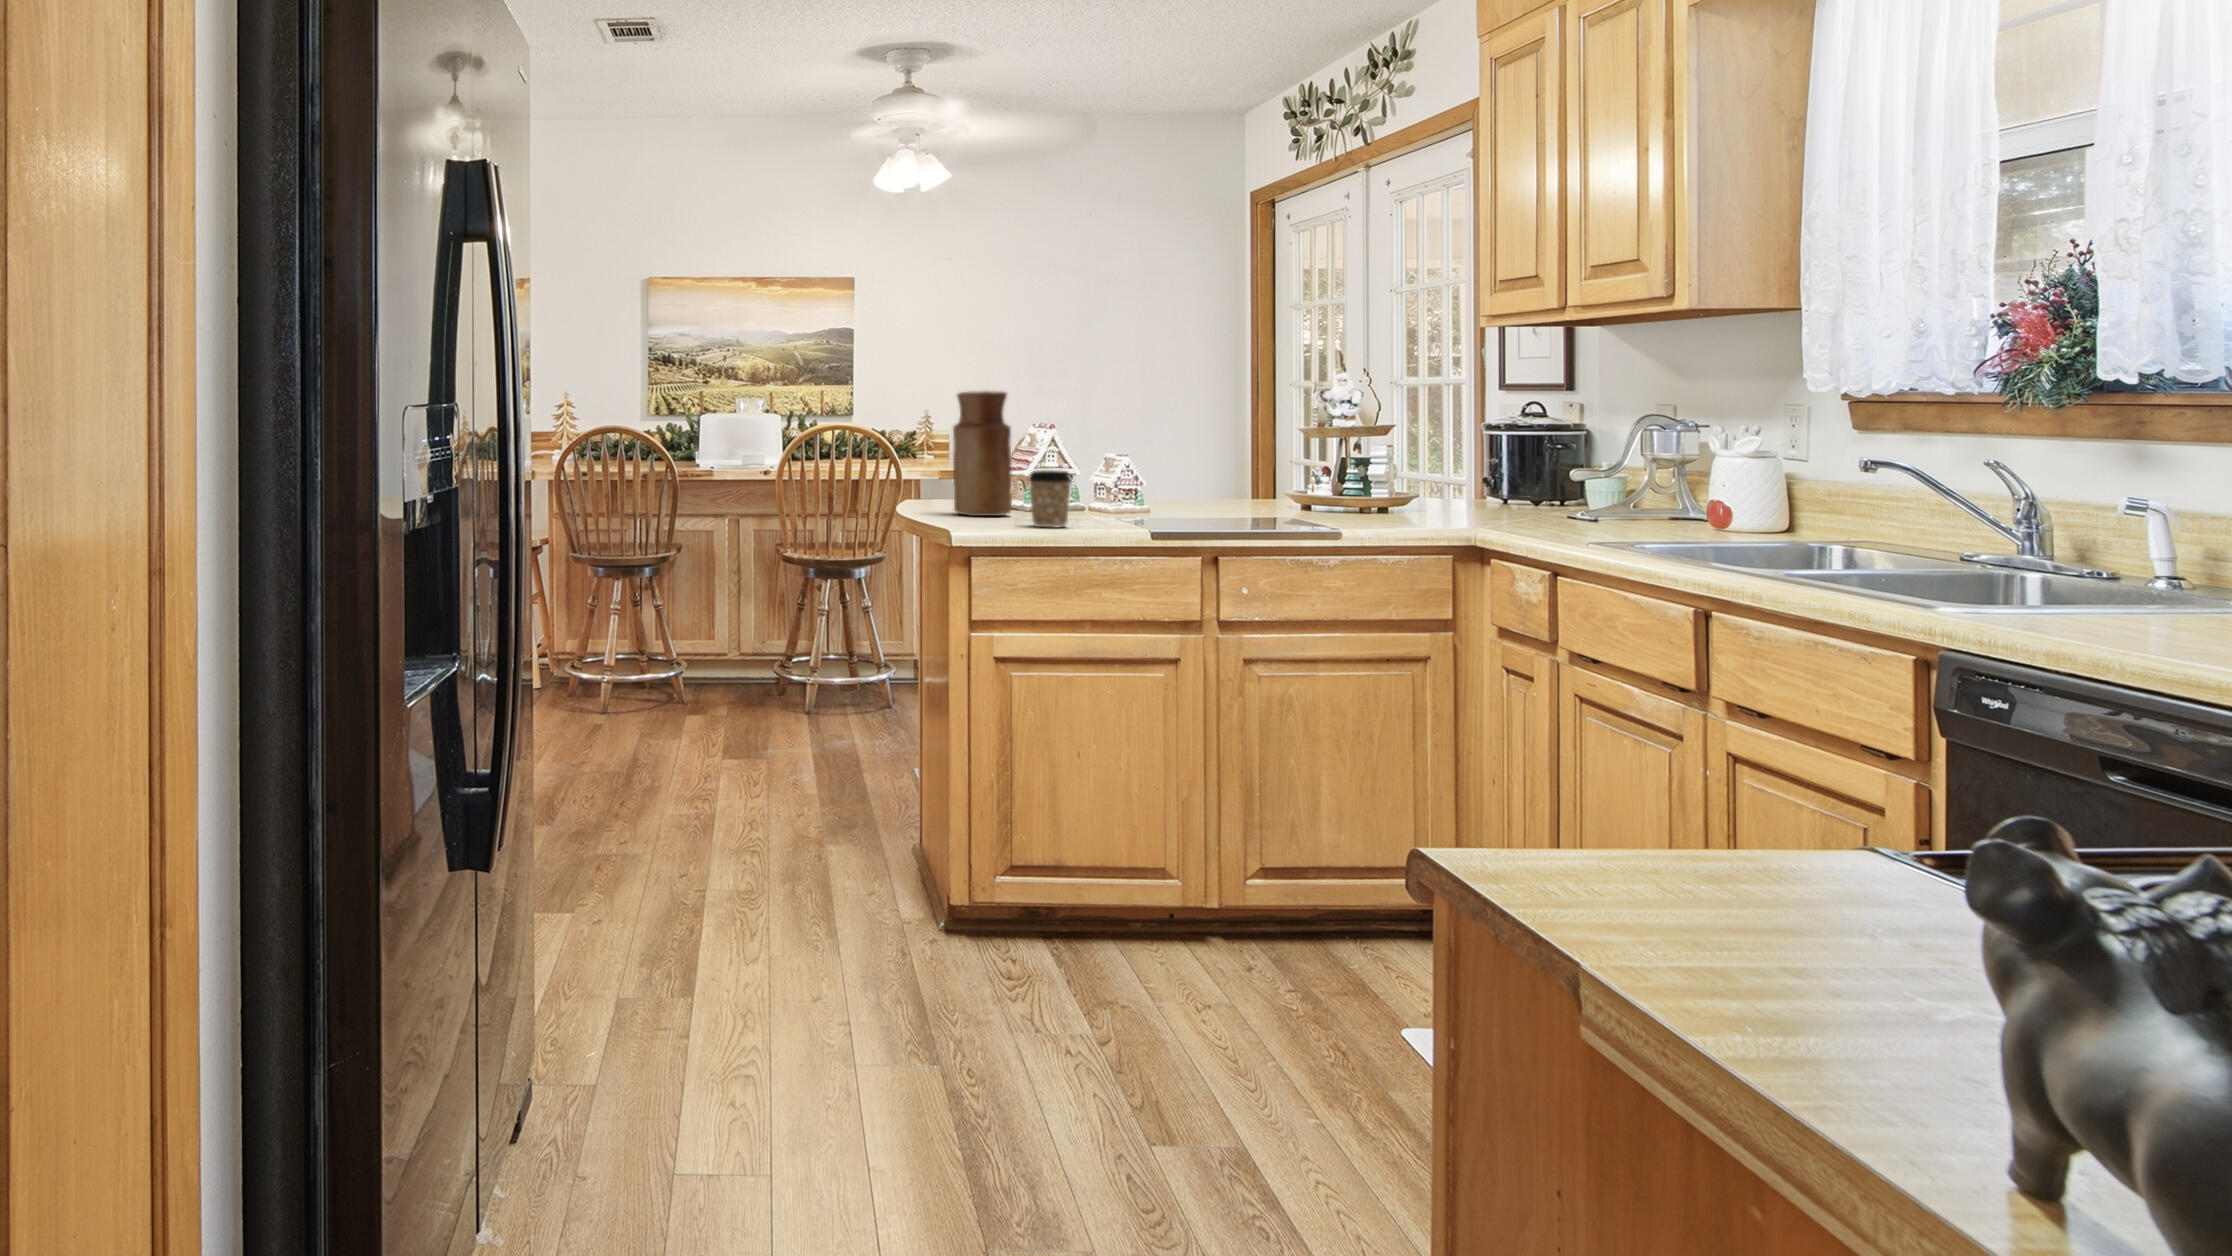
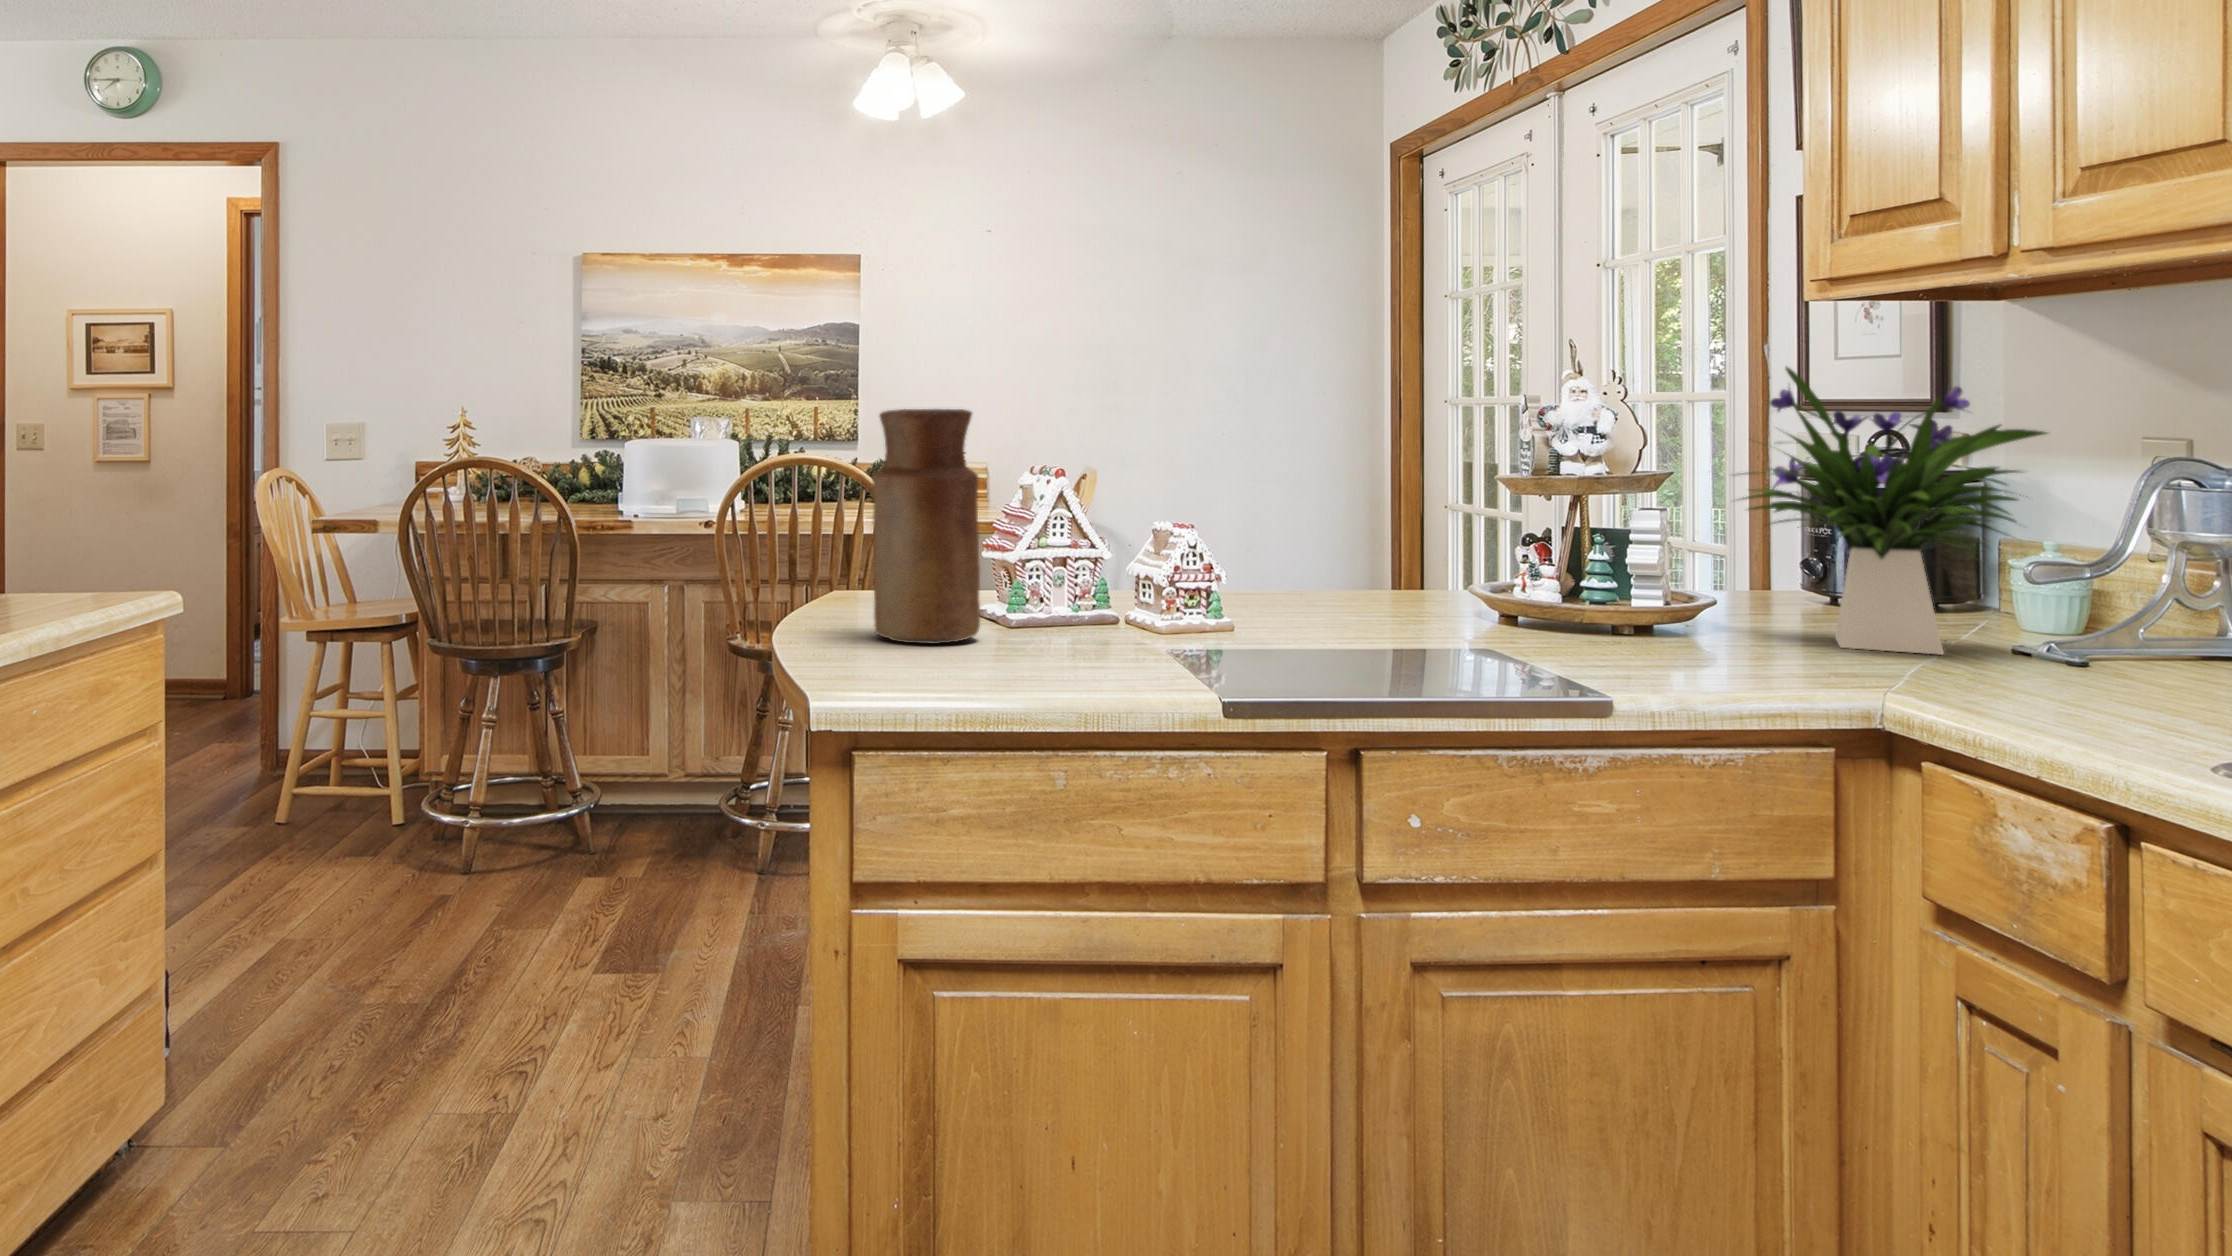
flower arrangement: none [1438,364,1612,526] -> present [1735,366,2046,655]
coffee cup: present [1029,470,1071,527] -> none [982,566,1069,686]

